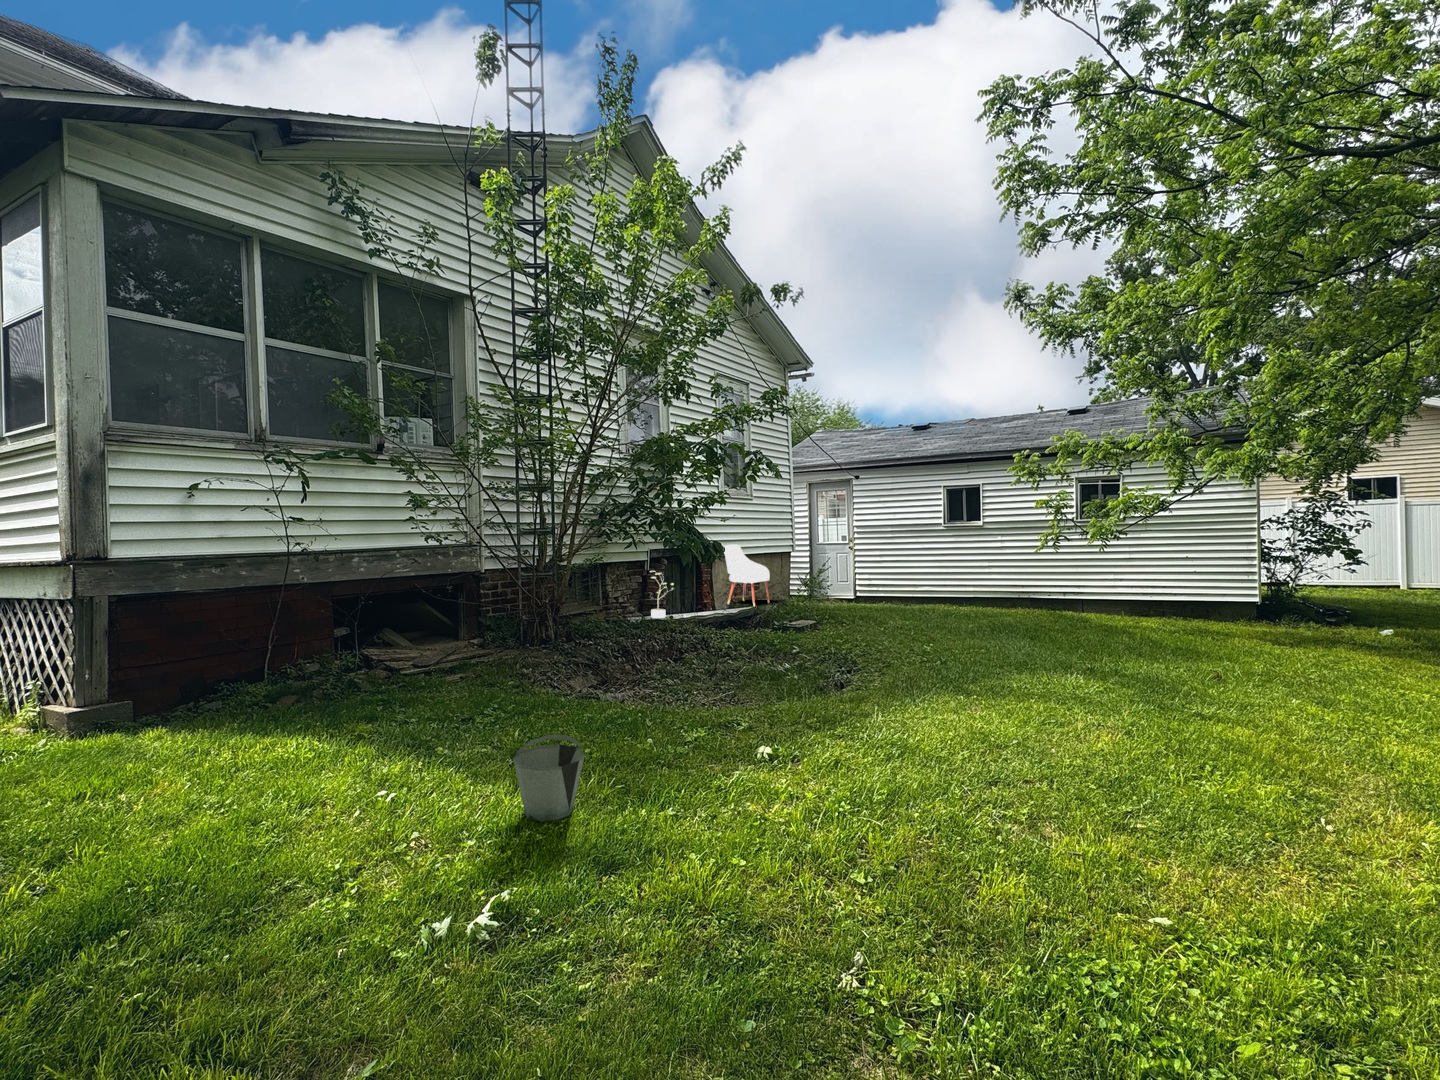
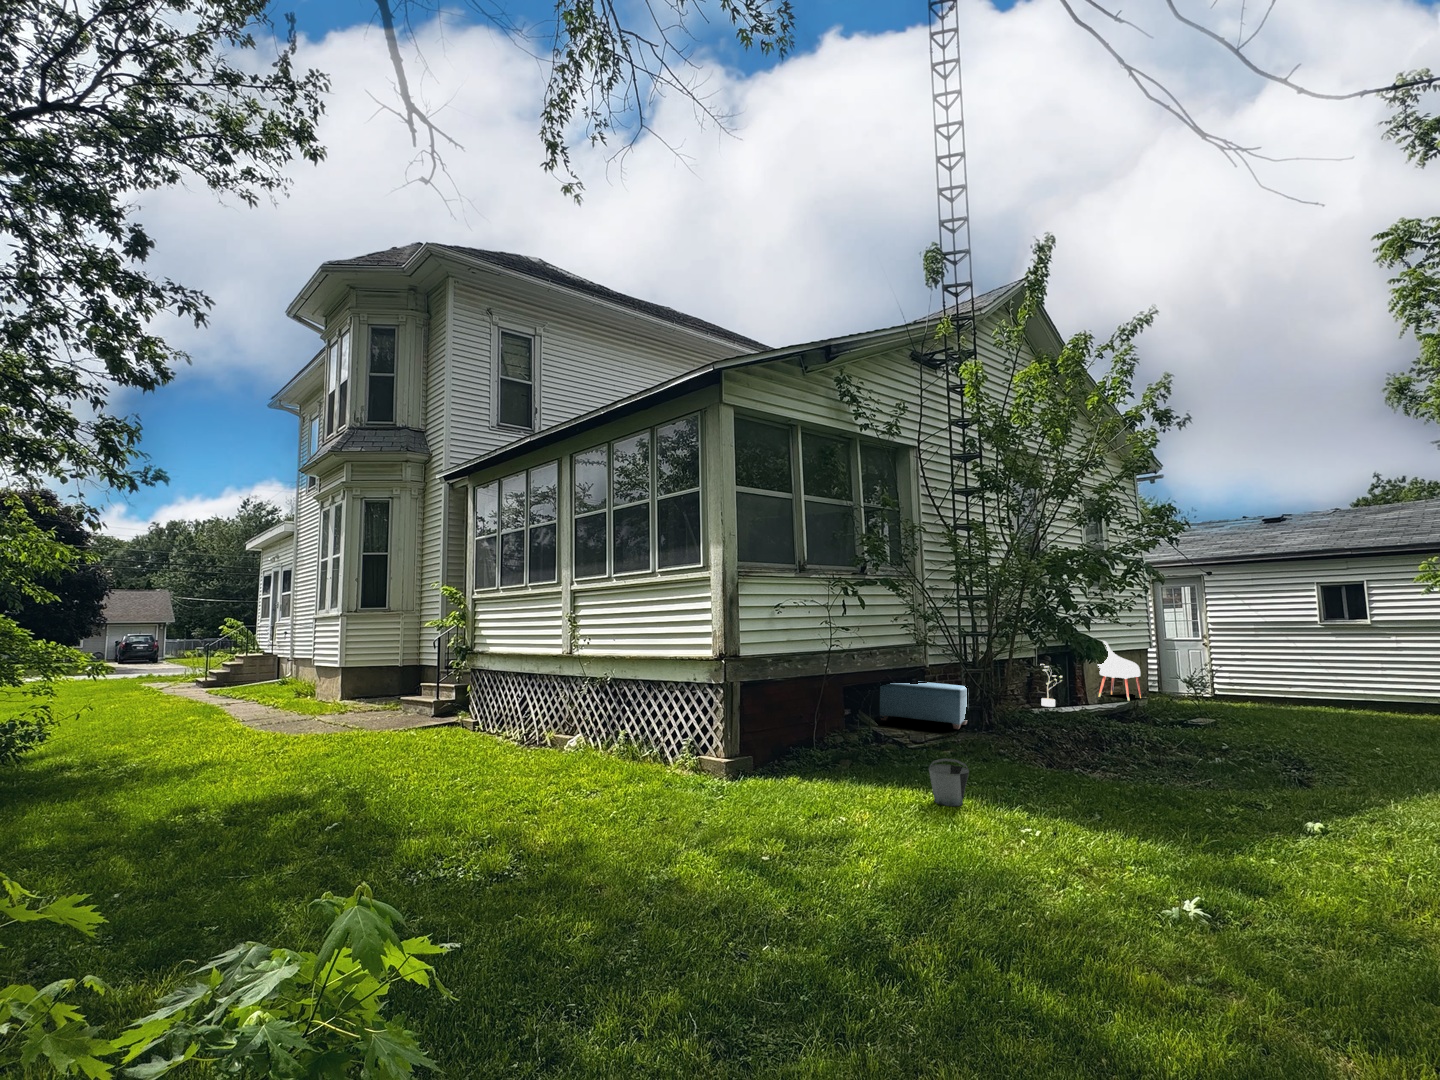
bench: none [404,597,521,656] -> present [880,682,967,729]
bucket: present [513,735,585,822] -> present [929,758,969,806]

